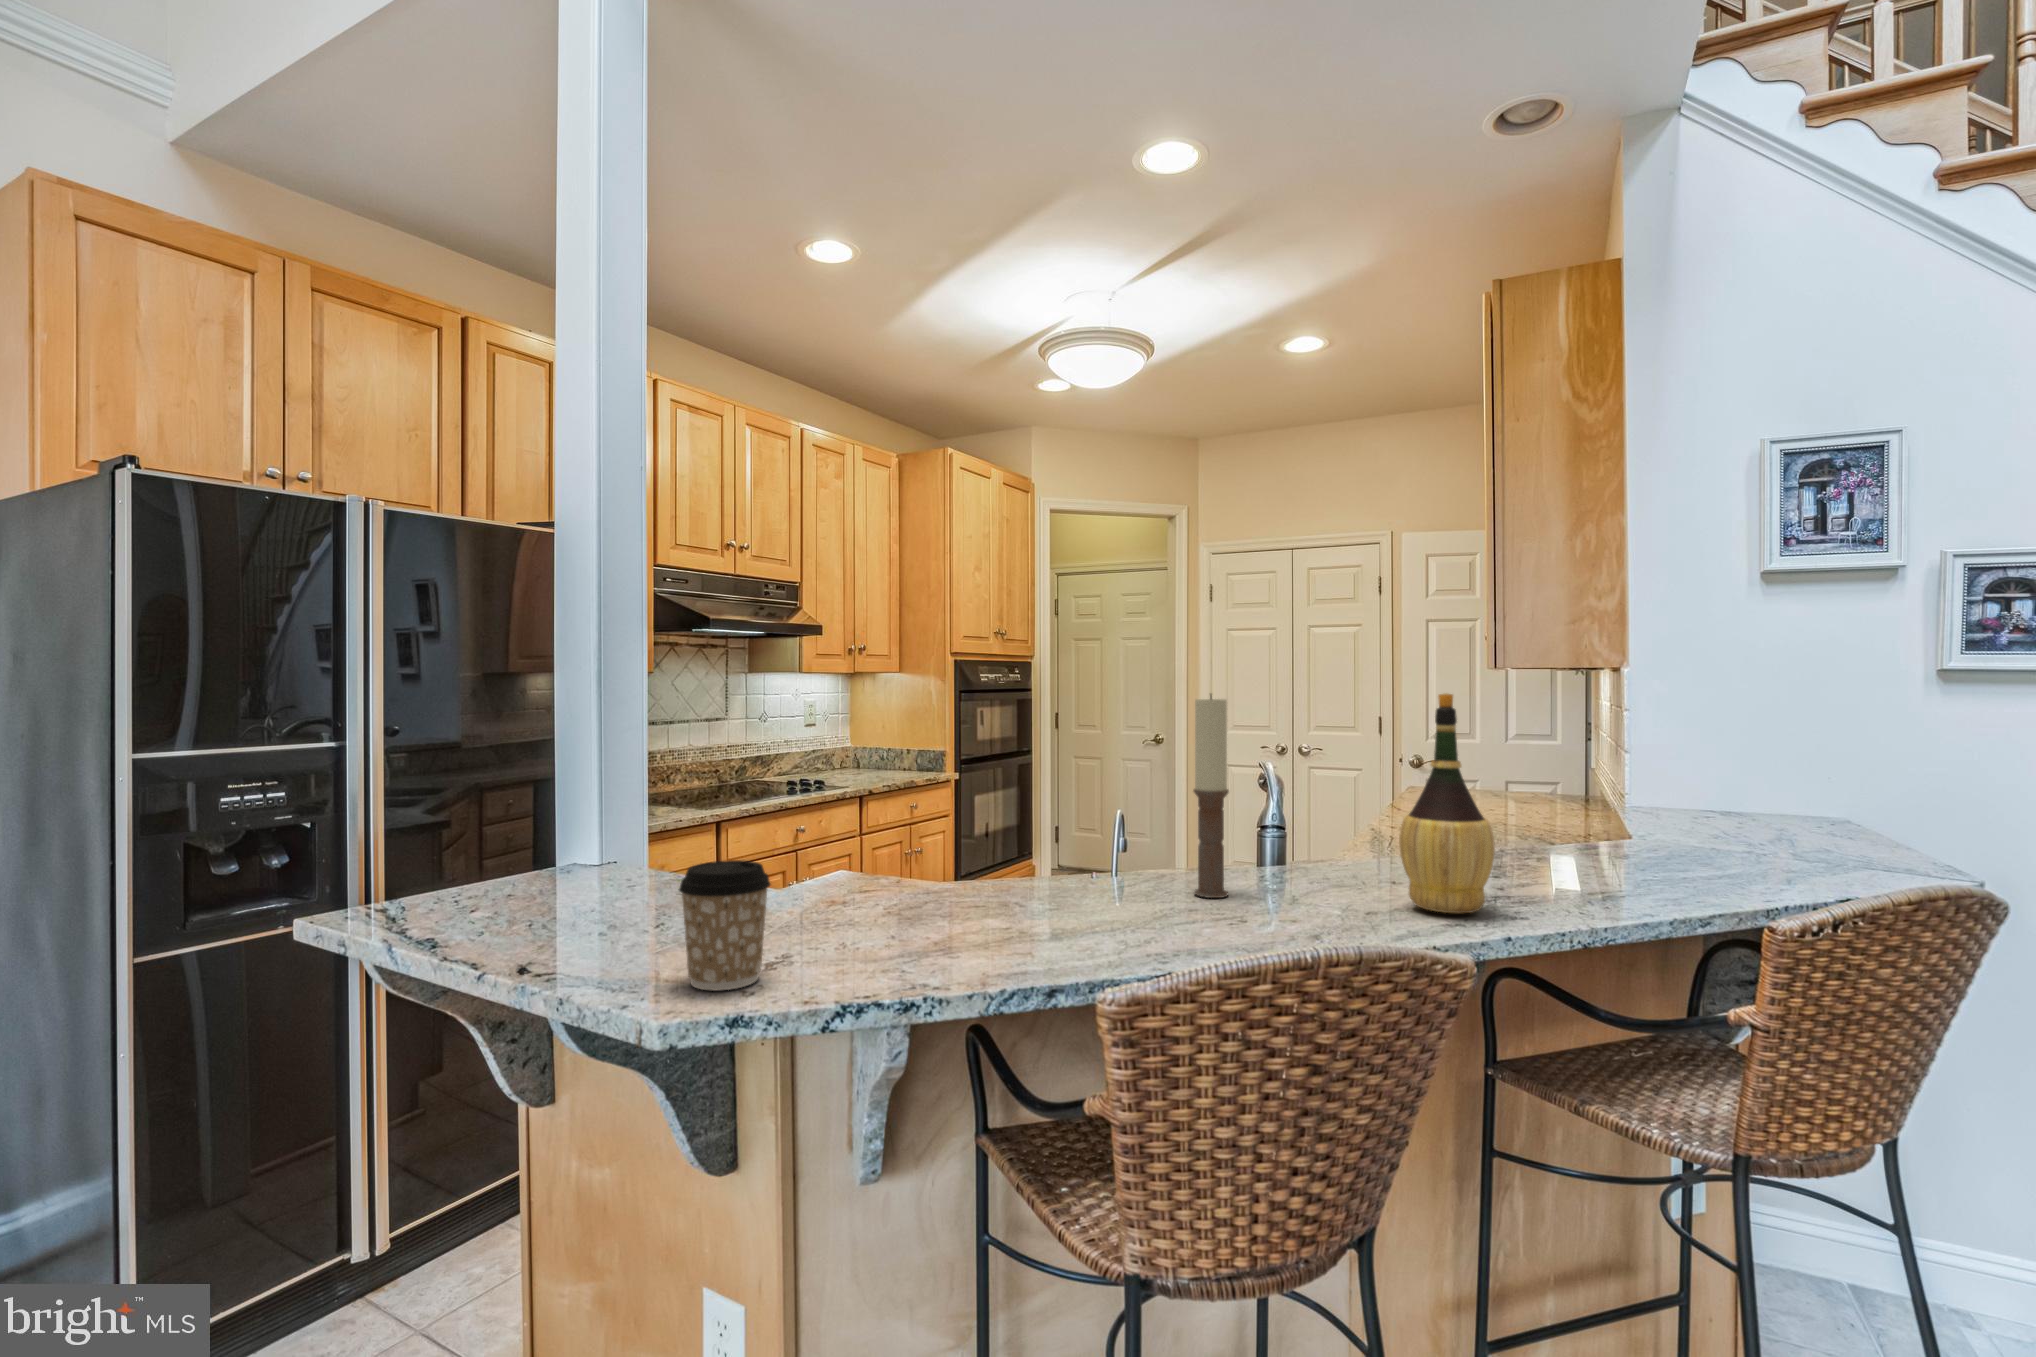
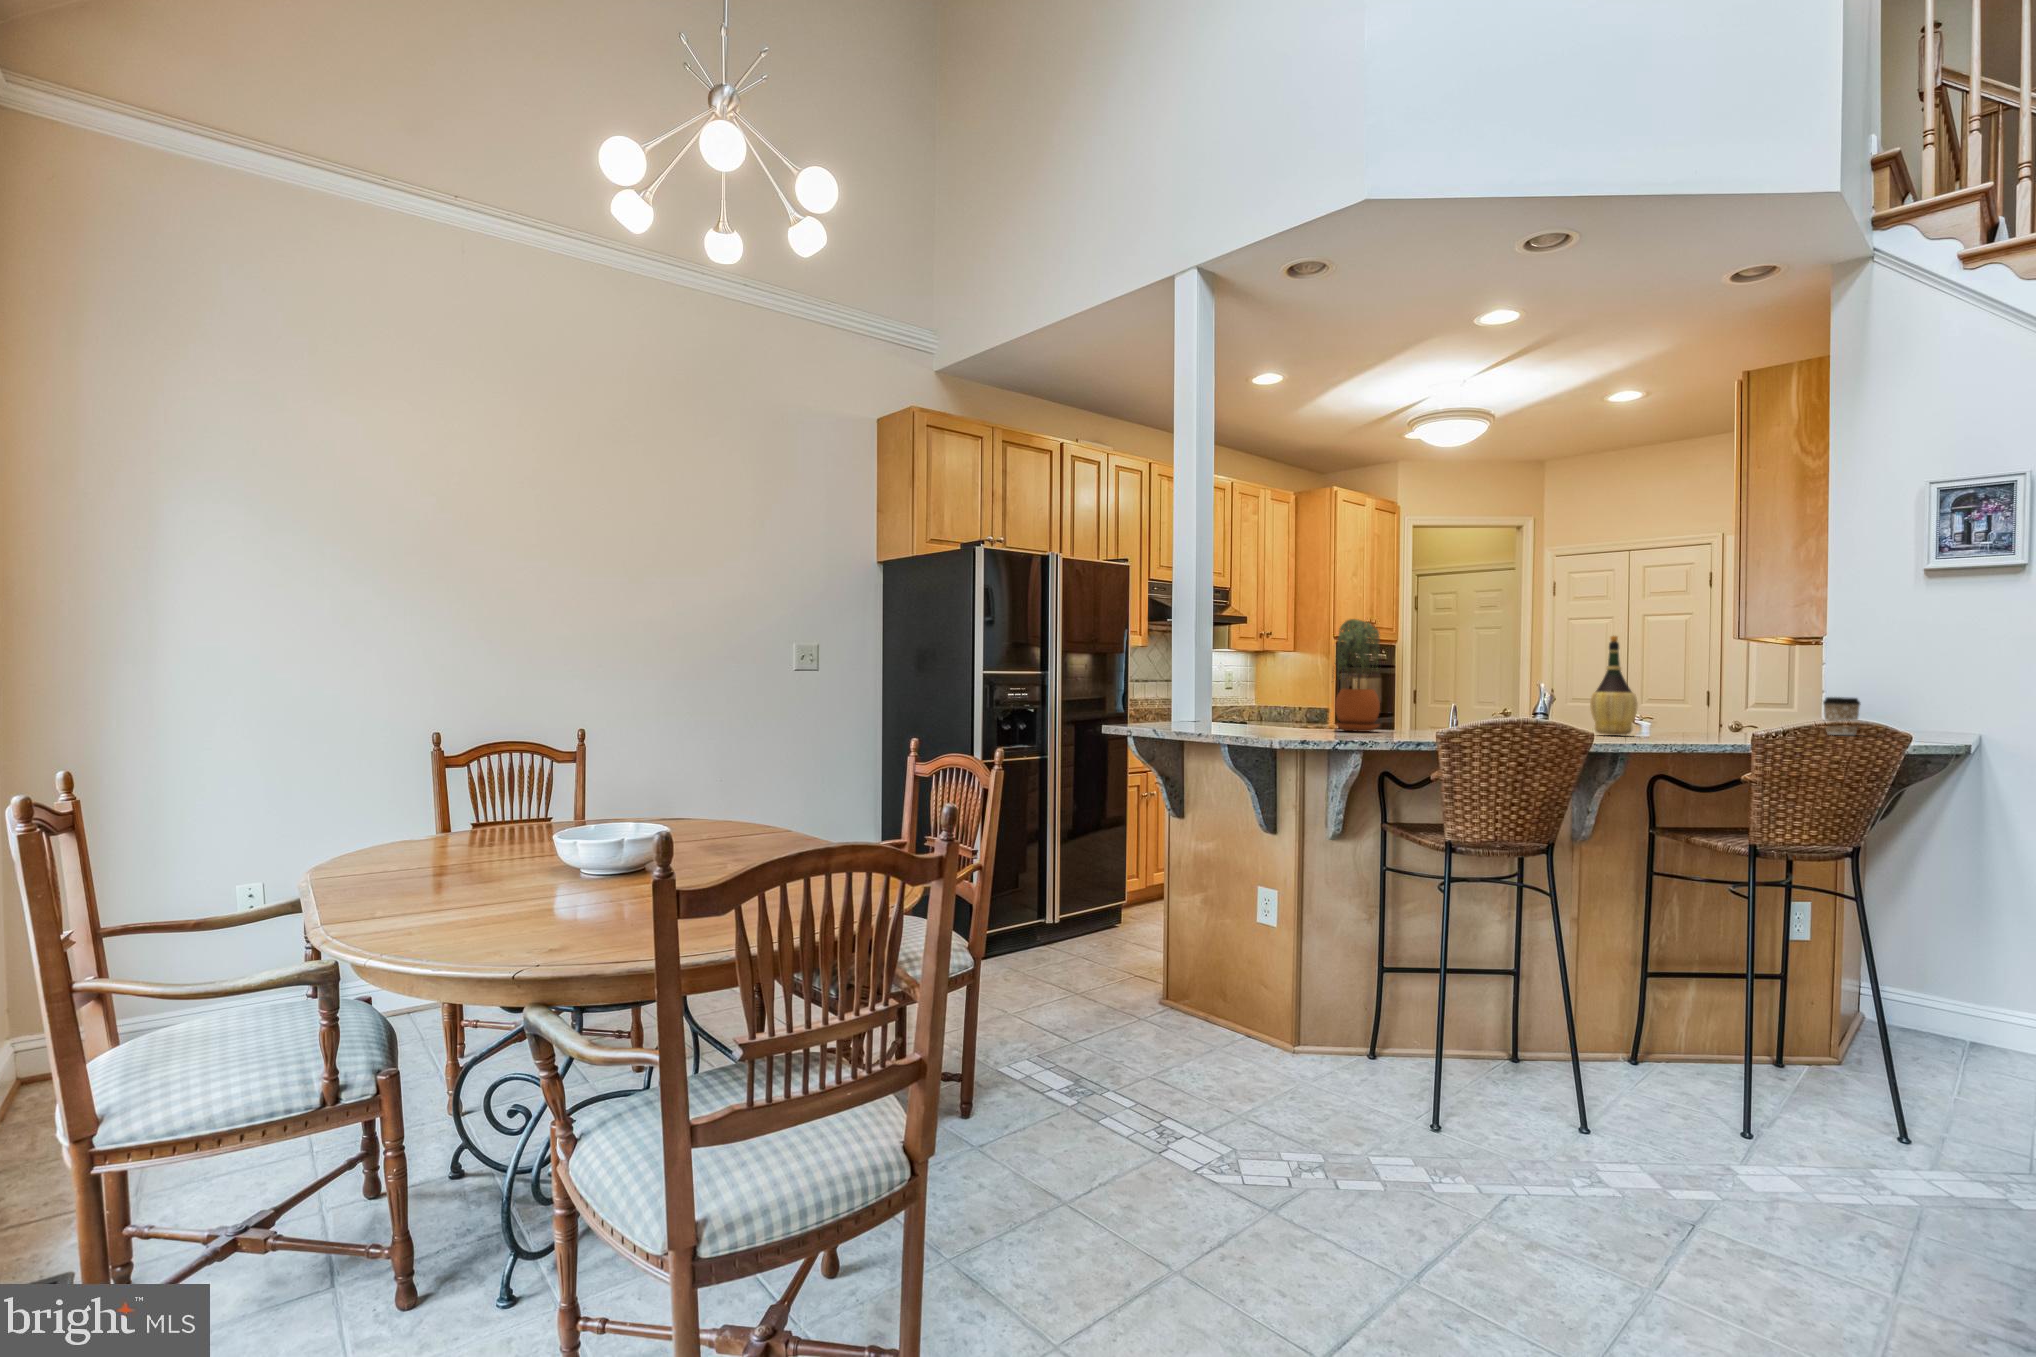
potted plant: none [841,654,970,956] -> present [1333,619,1380,732]
candle: present [1193,695,1229,898] -> none [1487,638,1505,731]
coffee cup: present [679,860,771,991] -> present [1823,697,1860,735]

